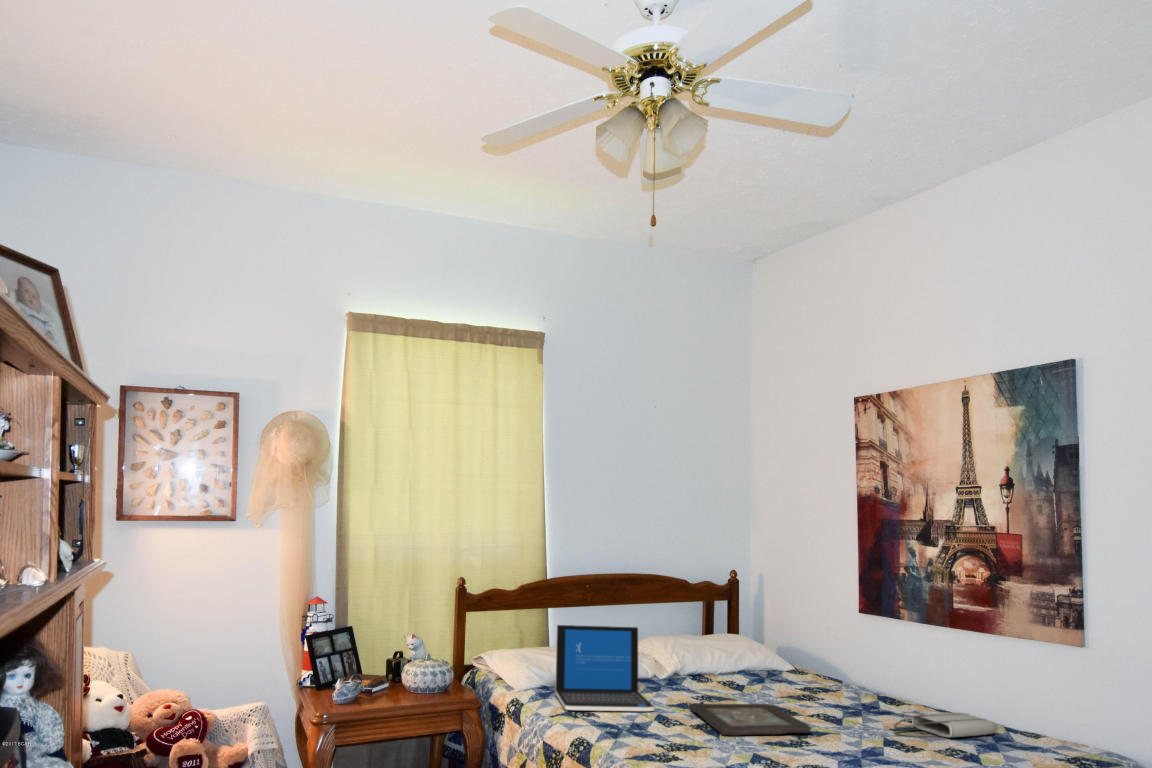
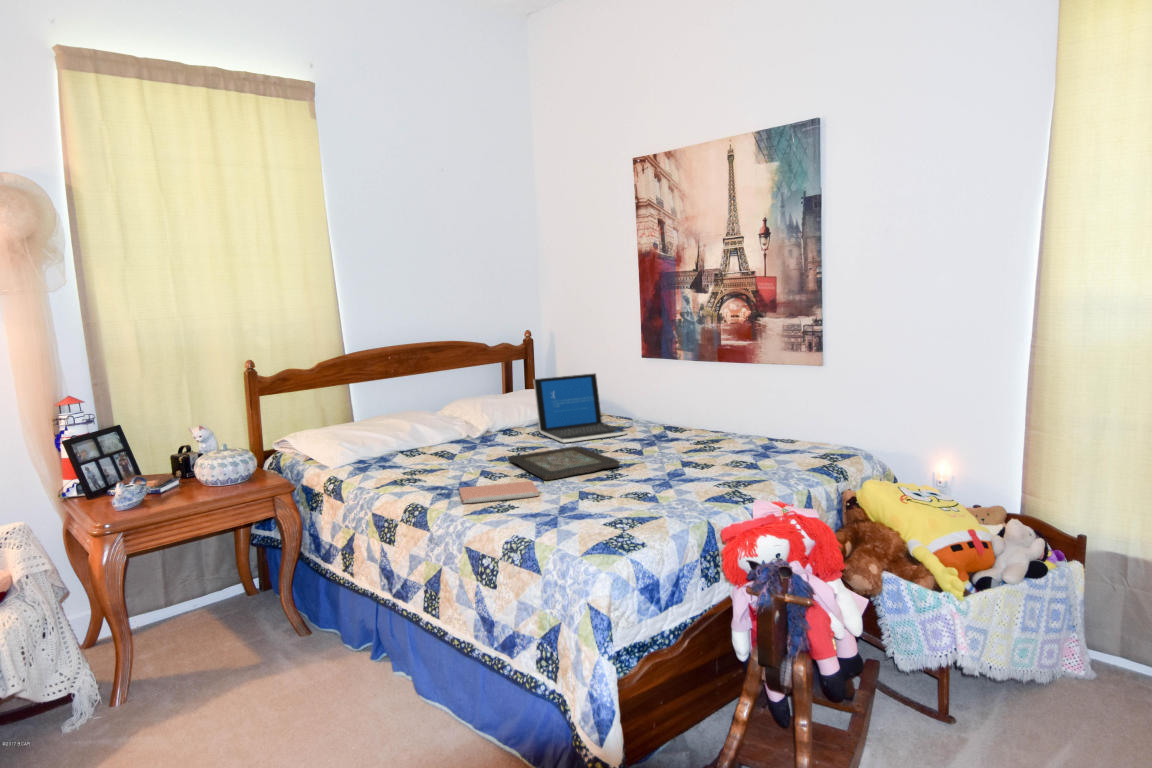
laptop: present [555,625,654,711] -> present [533,374,627,442]
tote bag: present [894,713,997,737] -> none [686,430,764,453]
notebook: none [629,728,711,750] -> present [459,481,539,503]

